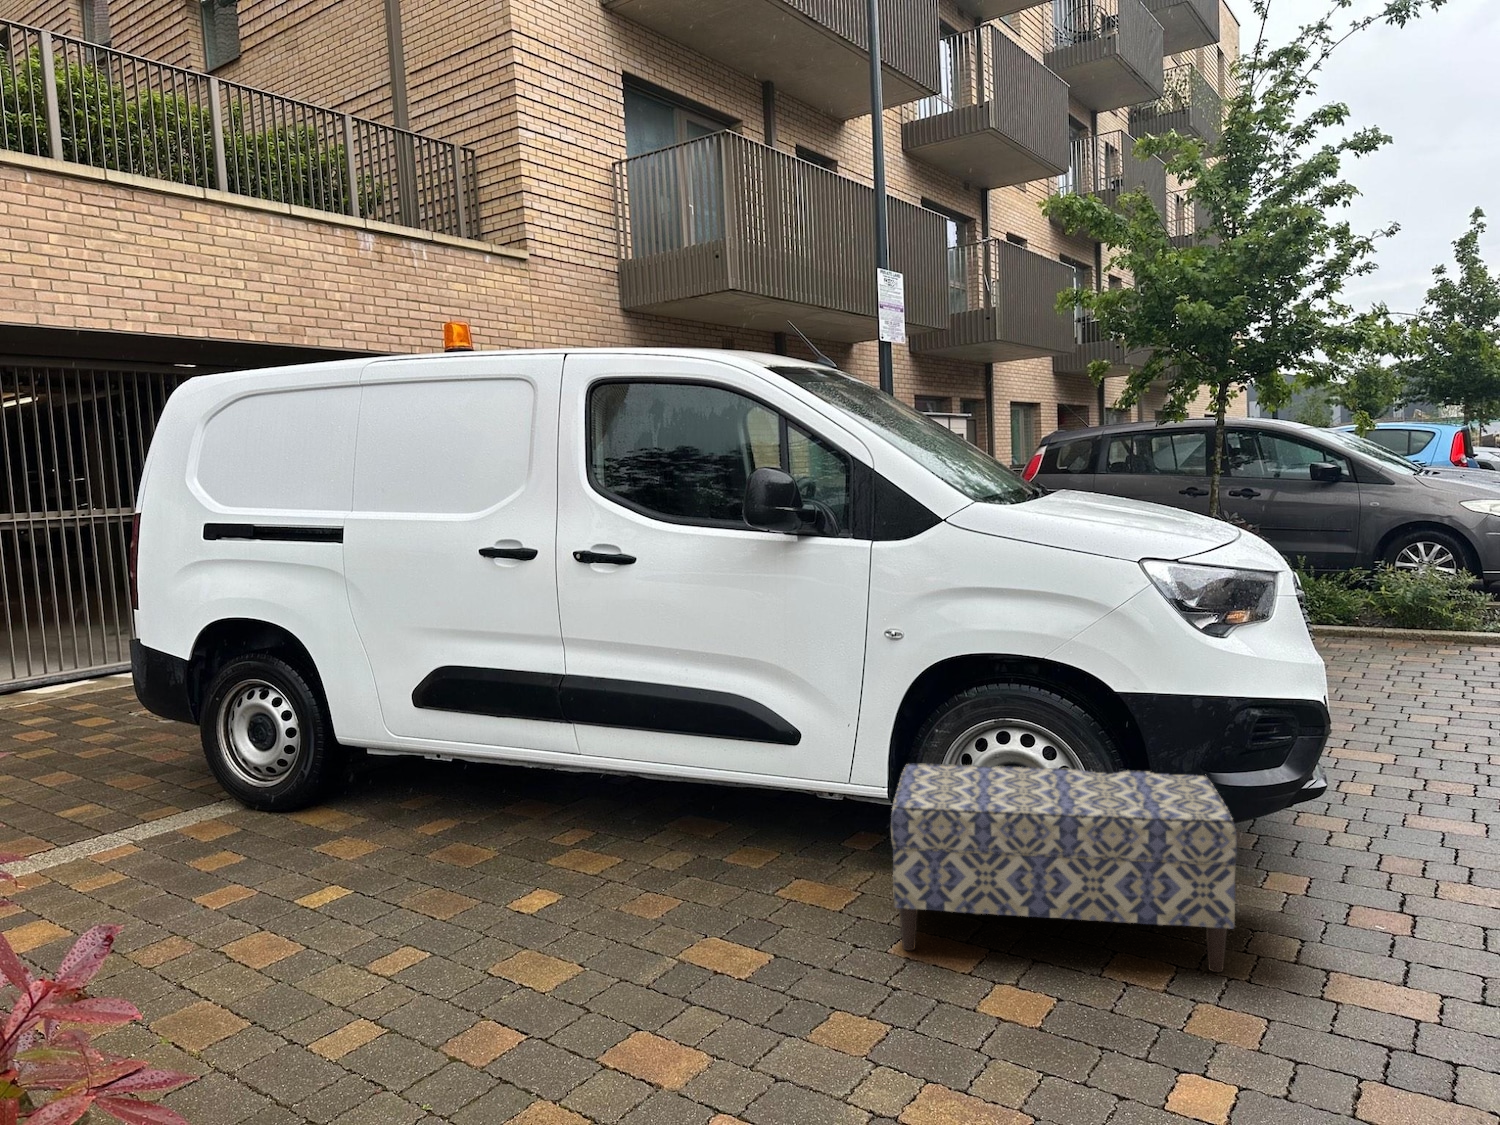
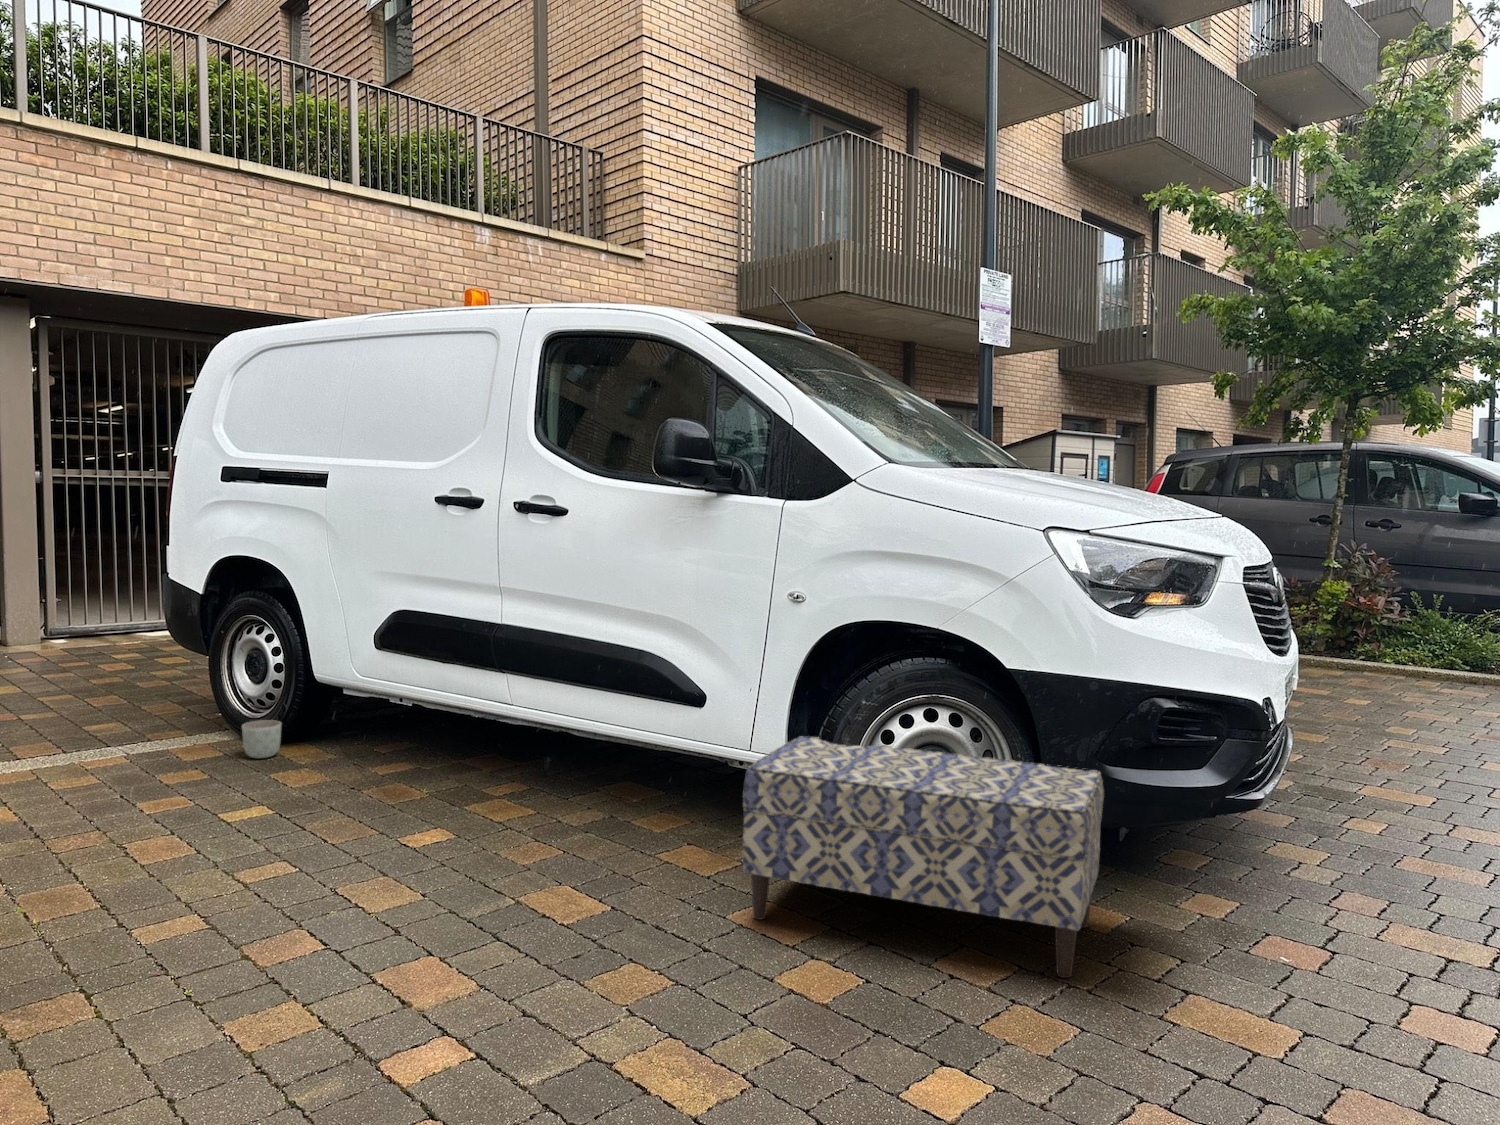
planter: none [252,789,295,832] -> present [242,720,281,758]

